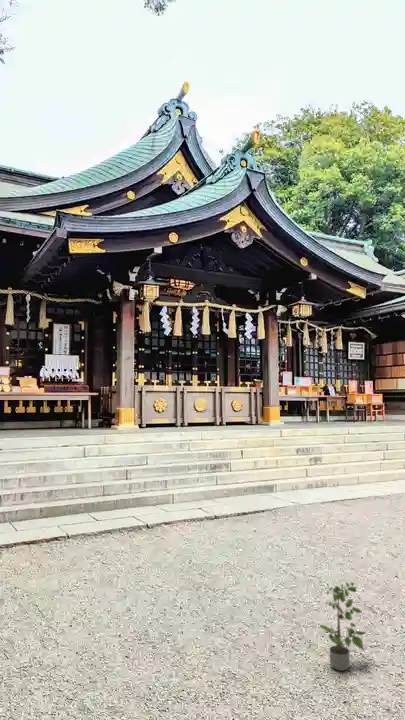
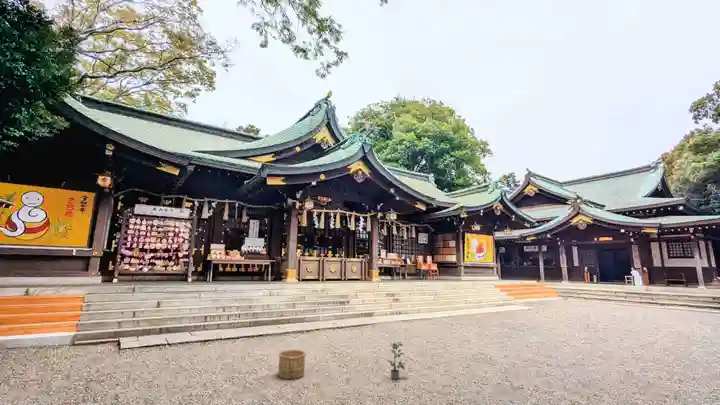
wooden bucket: none [67,594,129,667] -> present [279,350,306,379]

